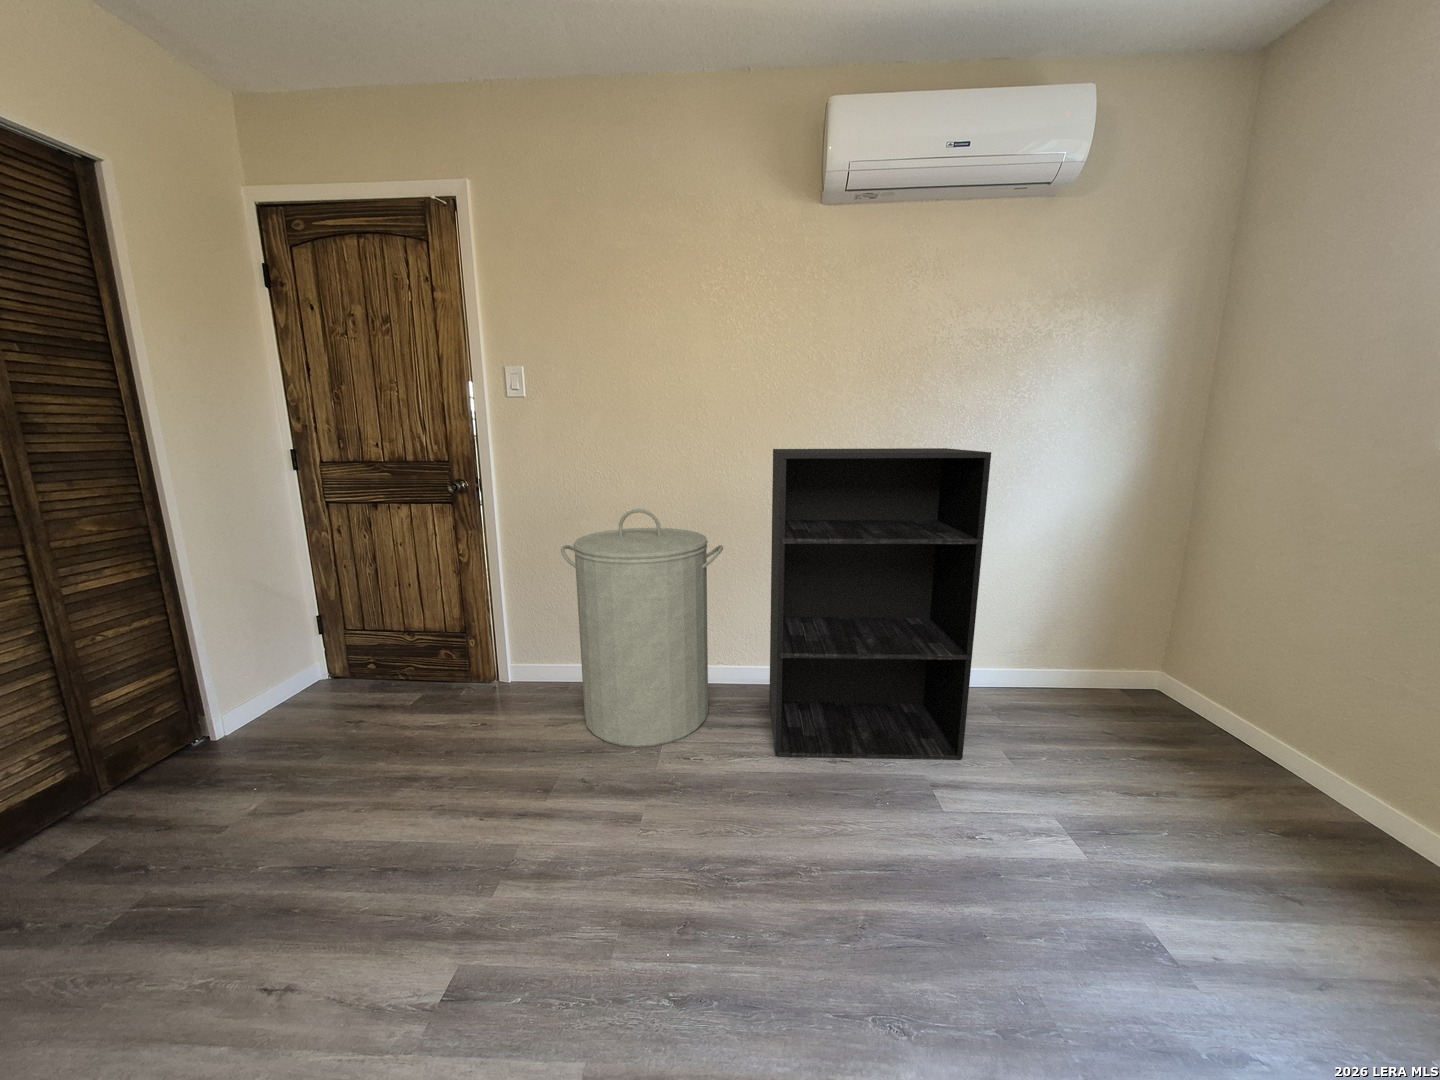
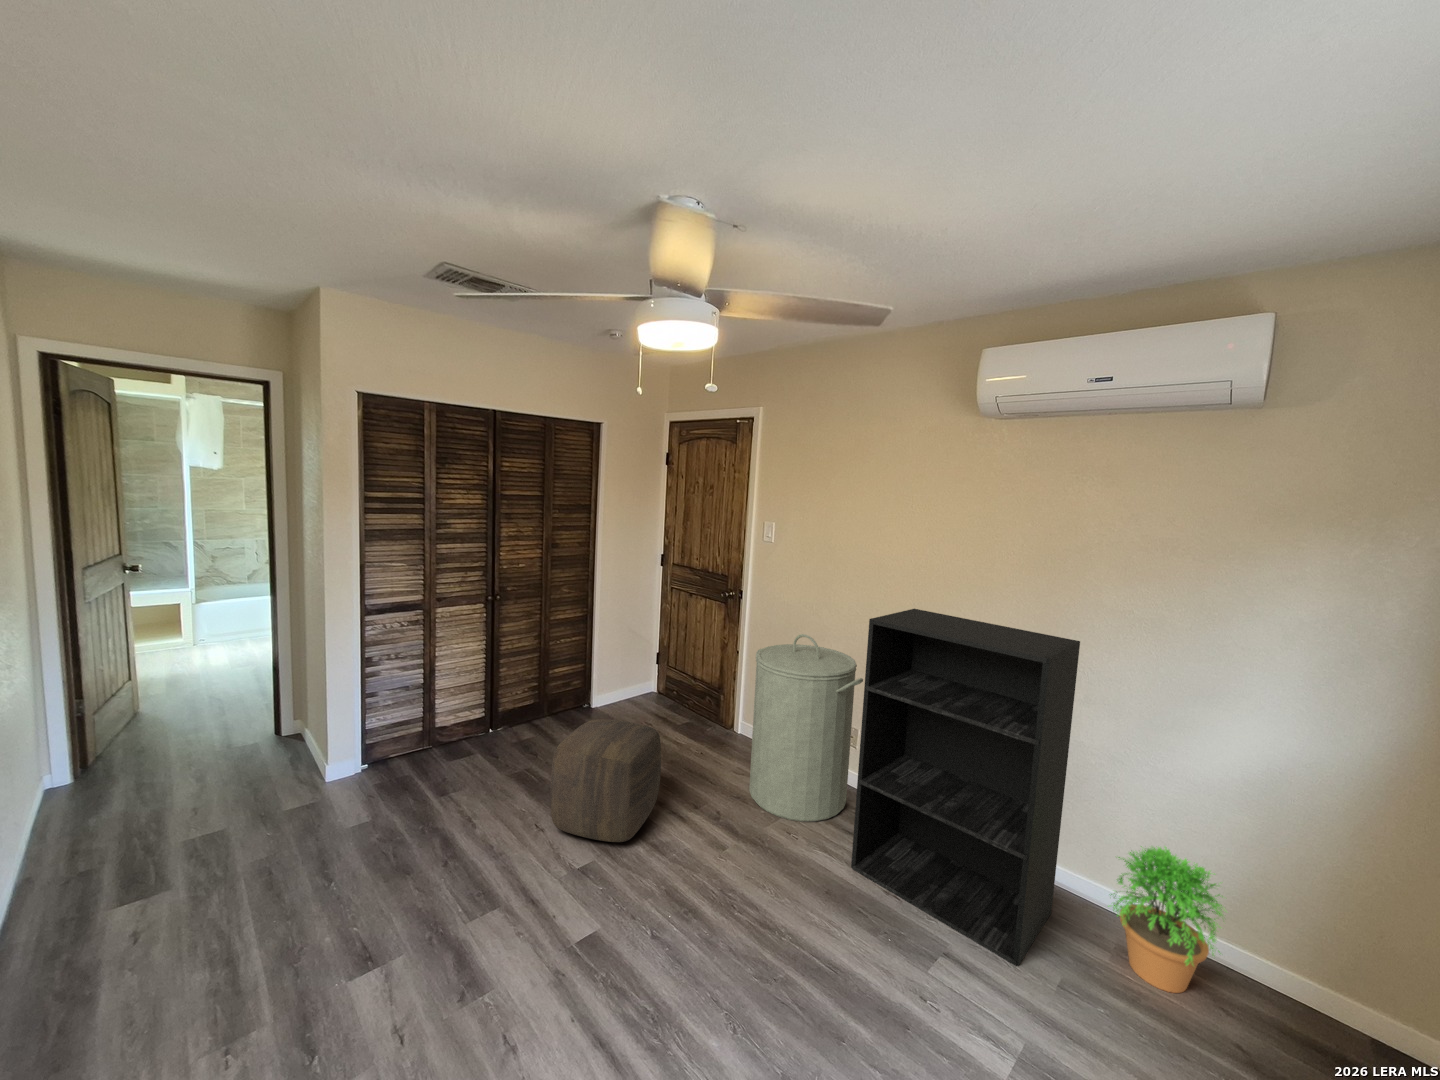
potted plant: none [968,611,1074,721] -> present [1108,846,1225,993]
ottoman: none [292,703,511,967] -> present [550,719,661,842]

